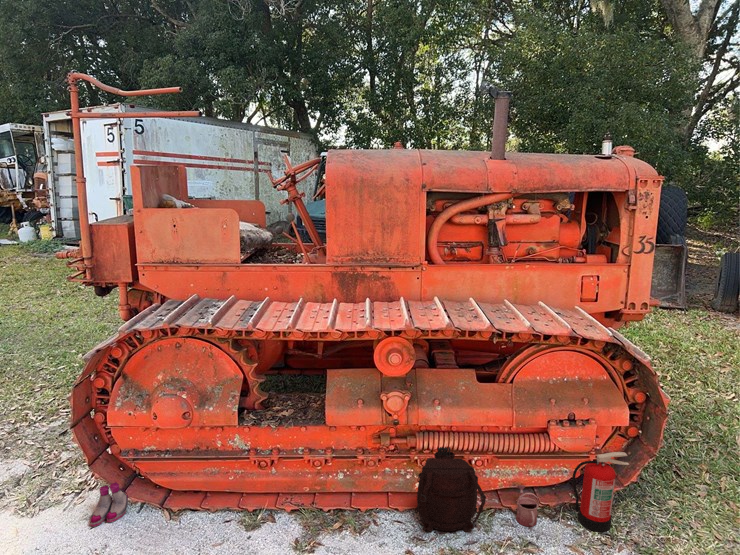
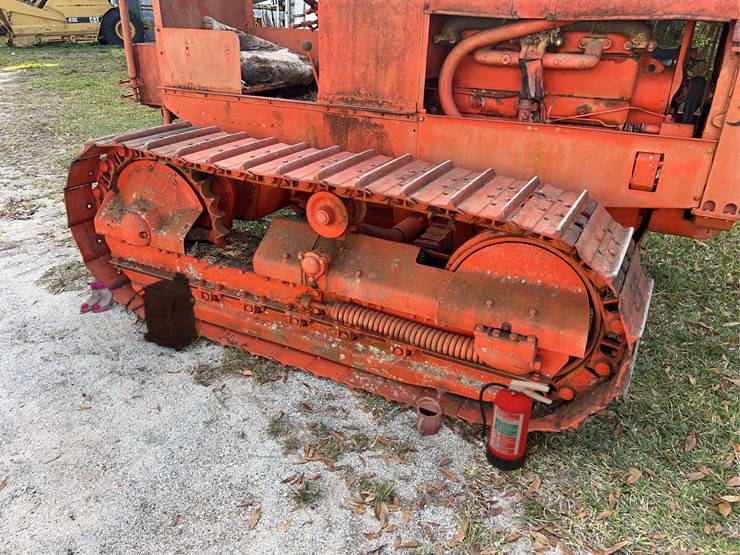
backpack: present [415,447,486,532] -> present [125,272,198,350]

